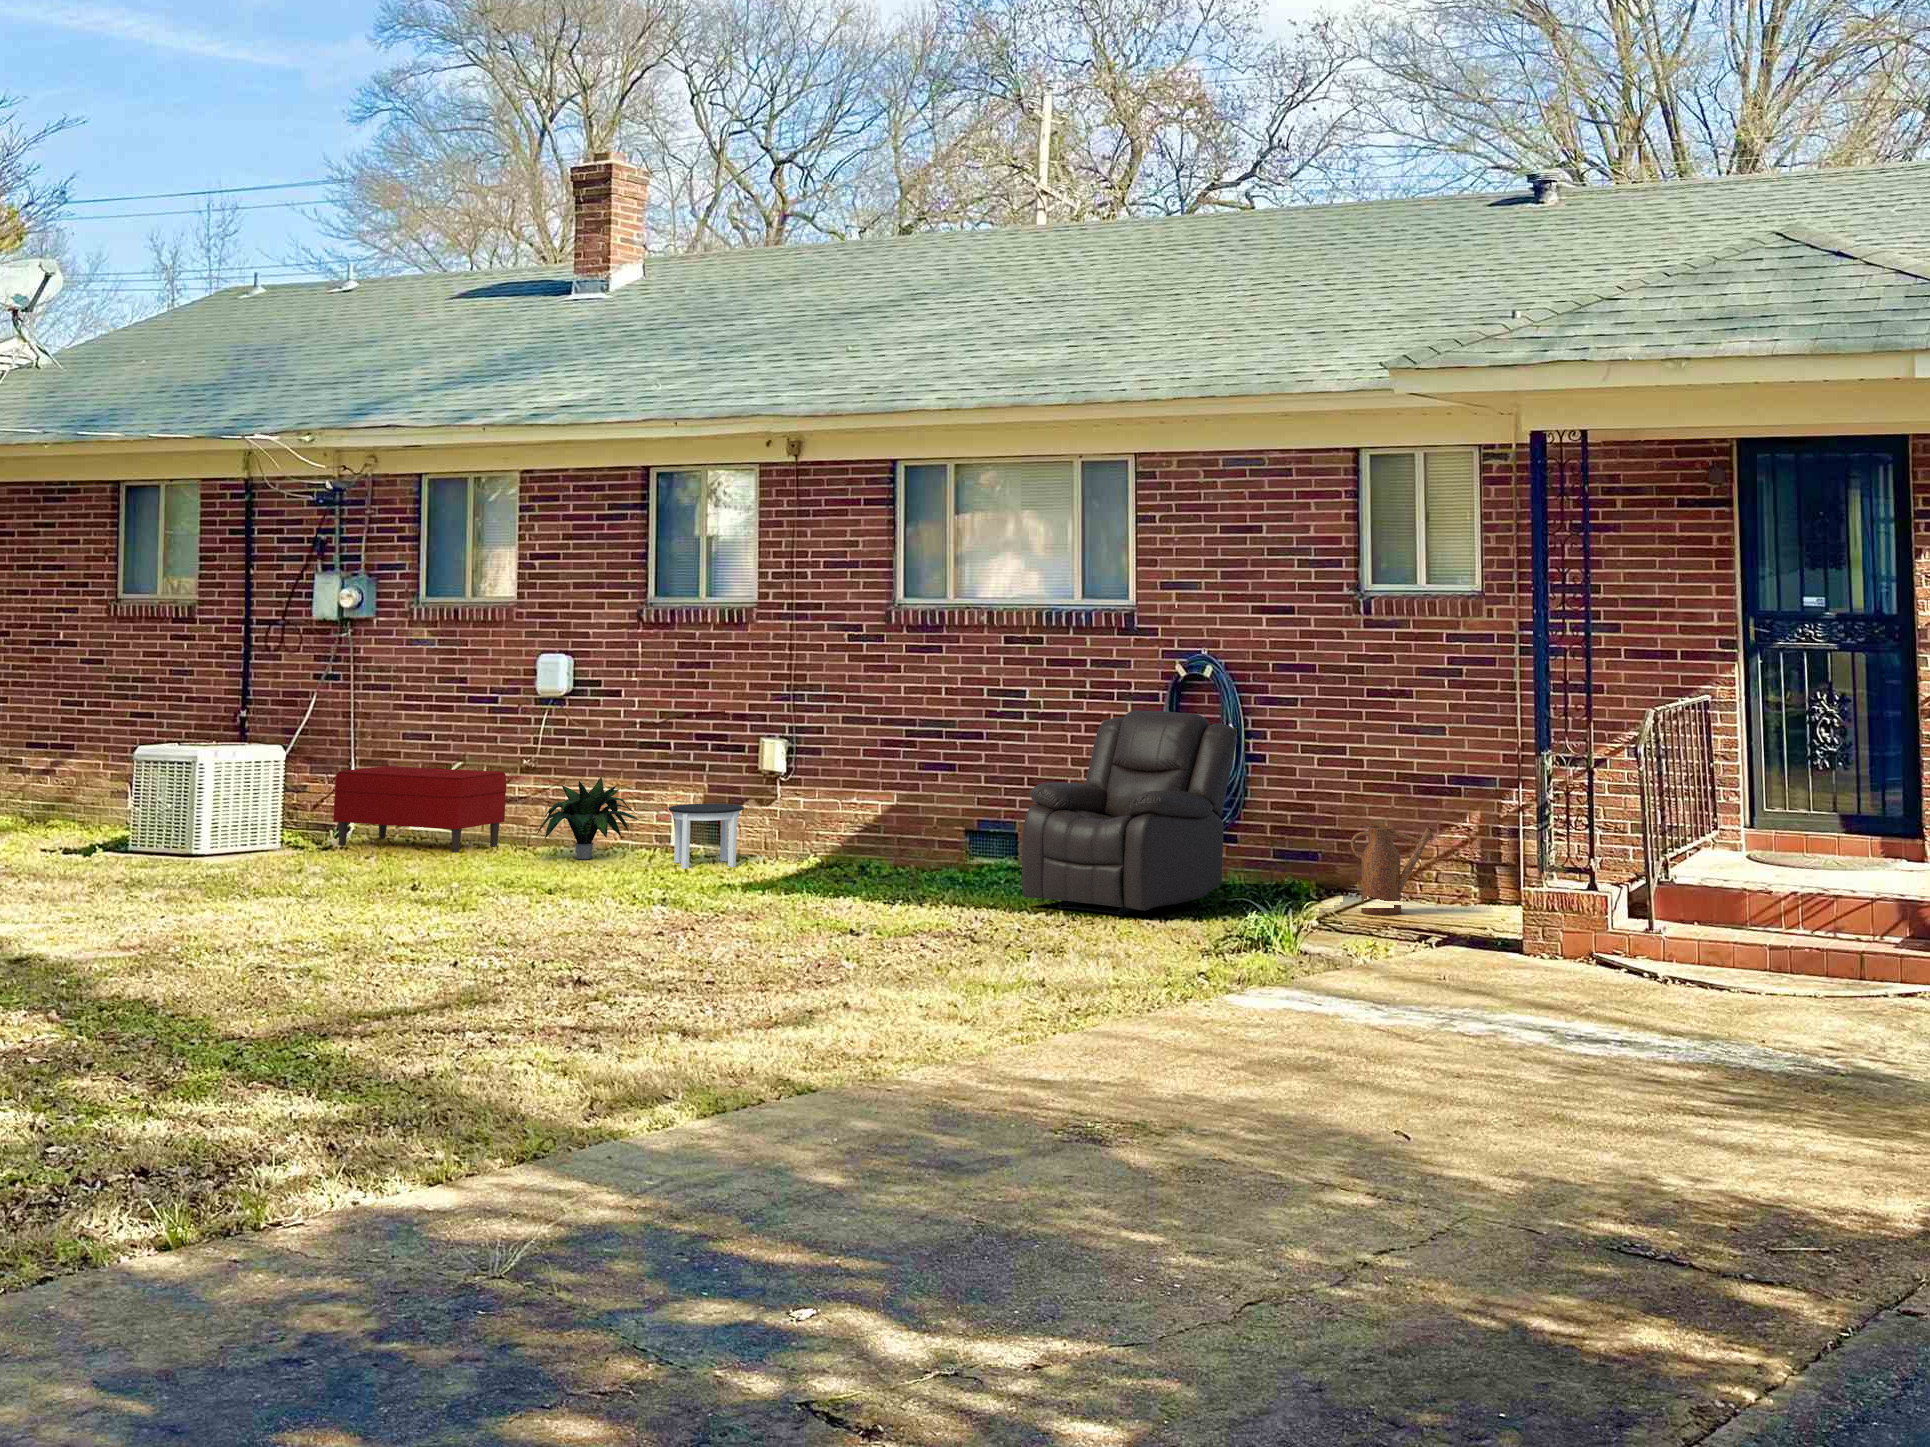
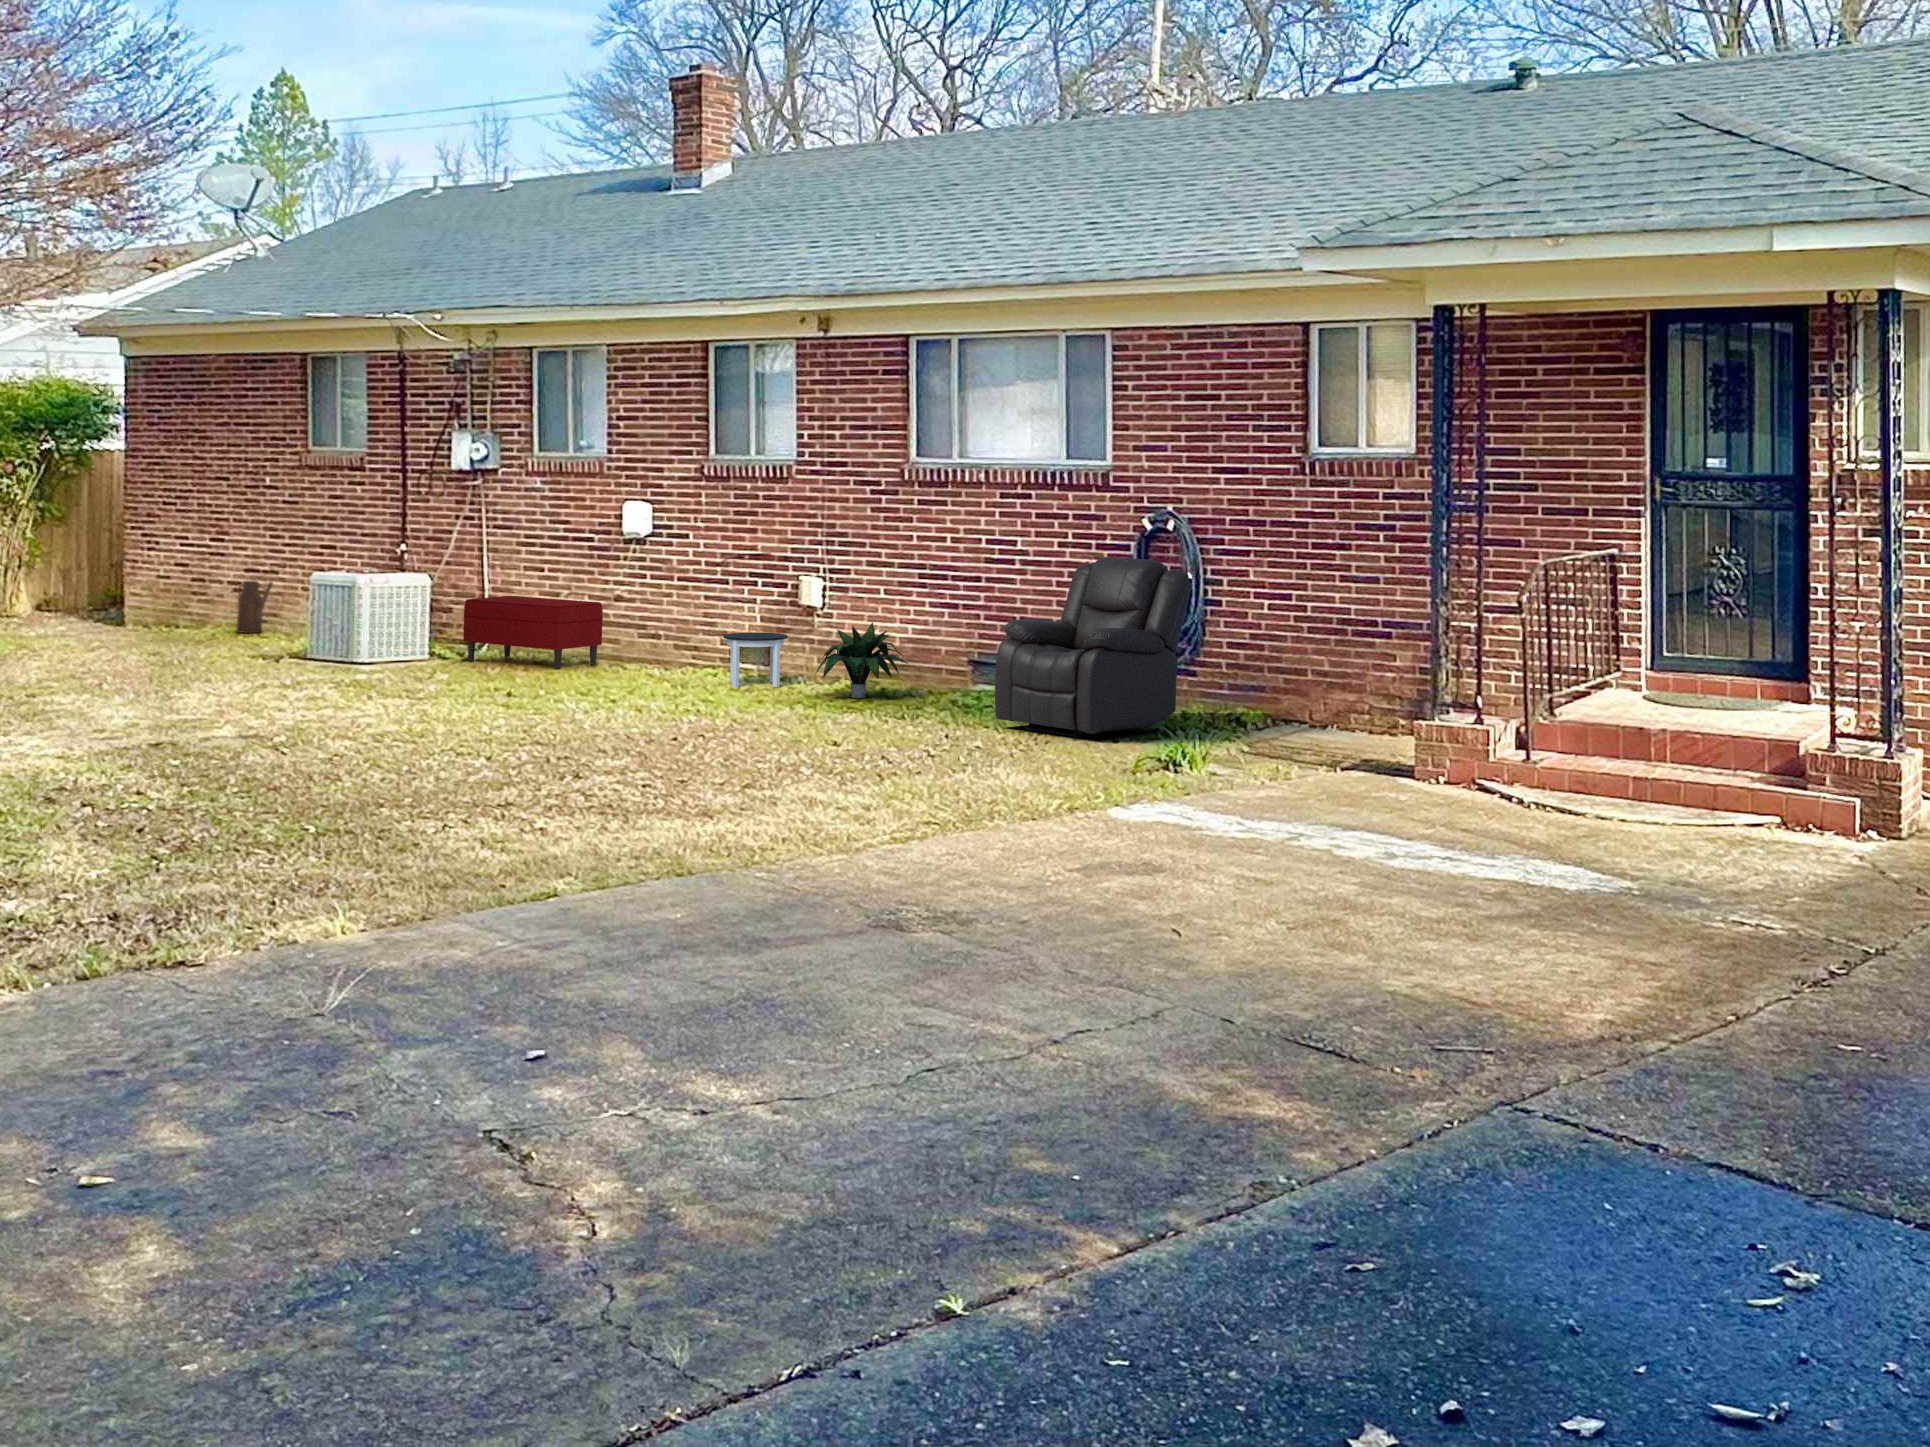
potted plant: present [537,777,639,859] -> present [816,622,908,698]
watering can: present [1351,826,1433,915] -> present [237,581,273,633]

